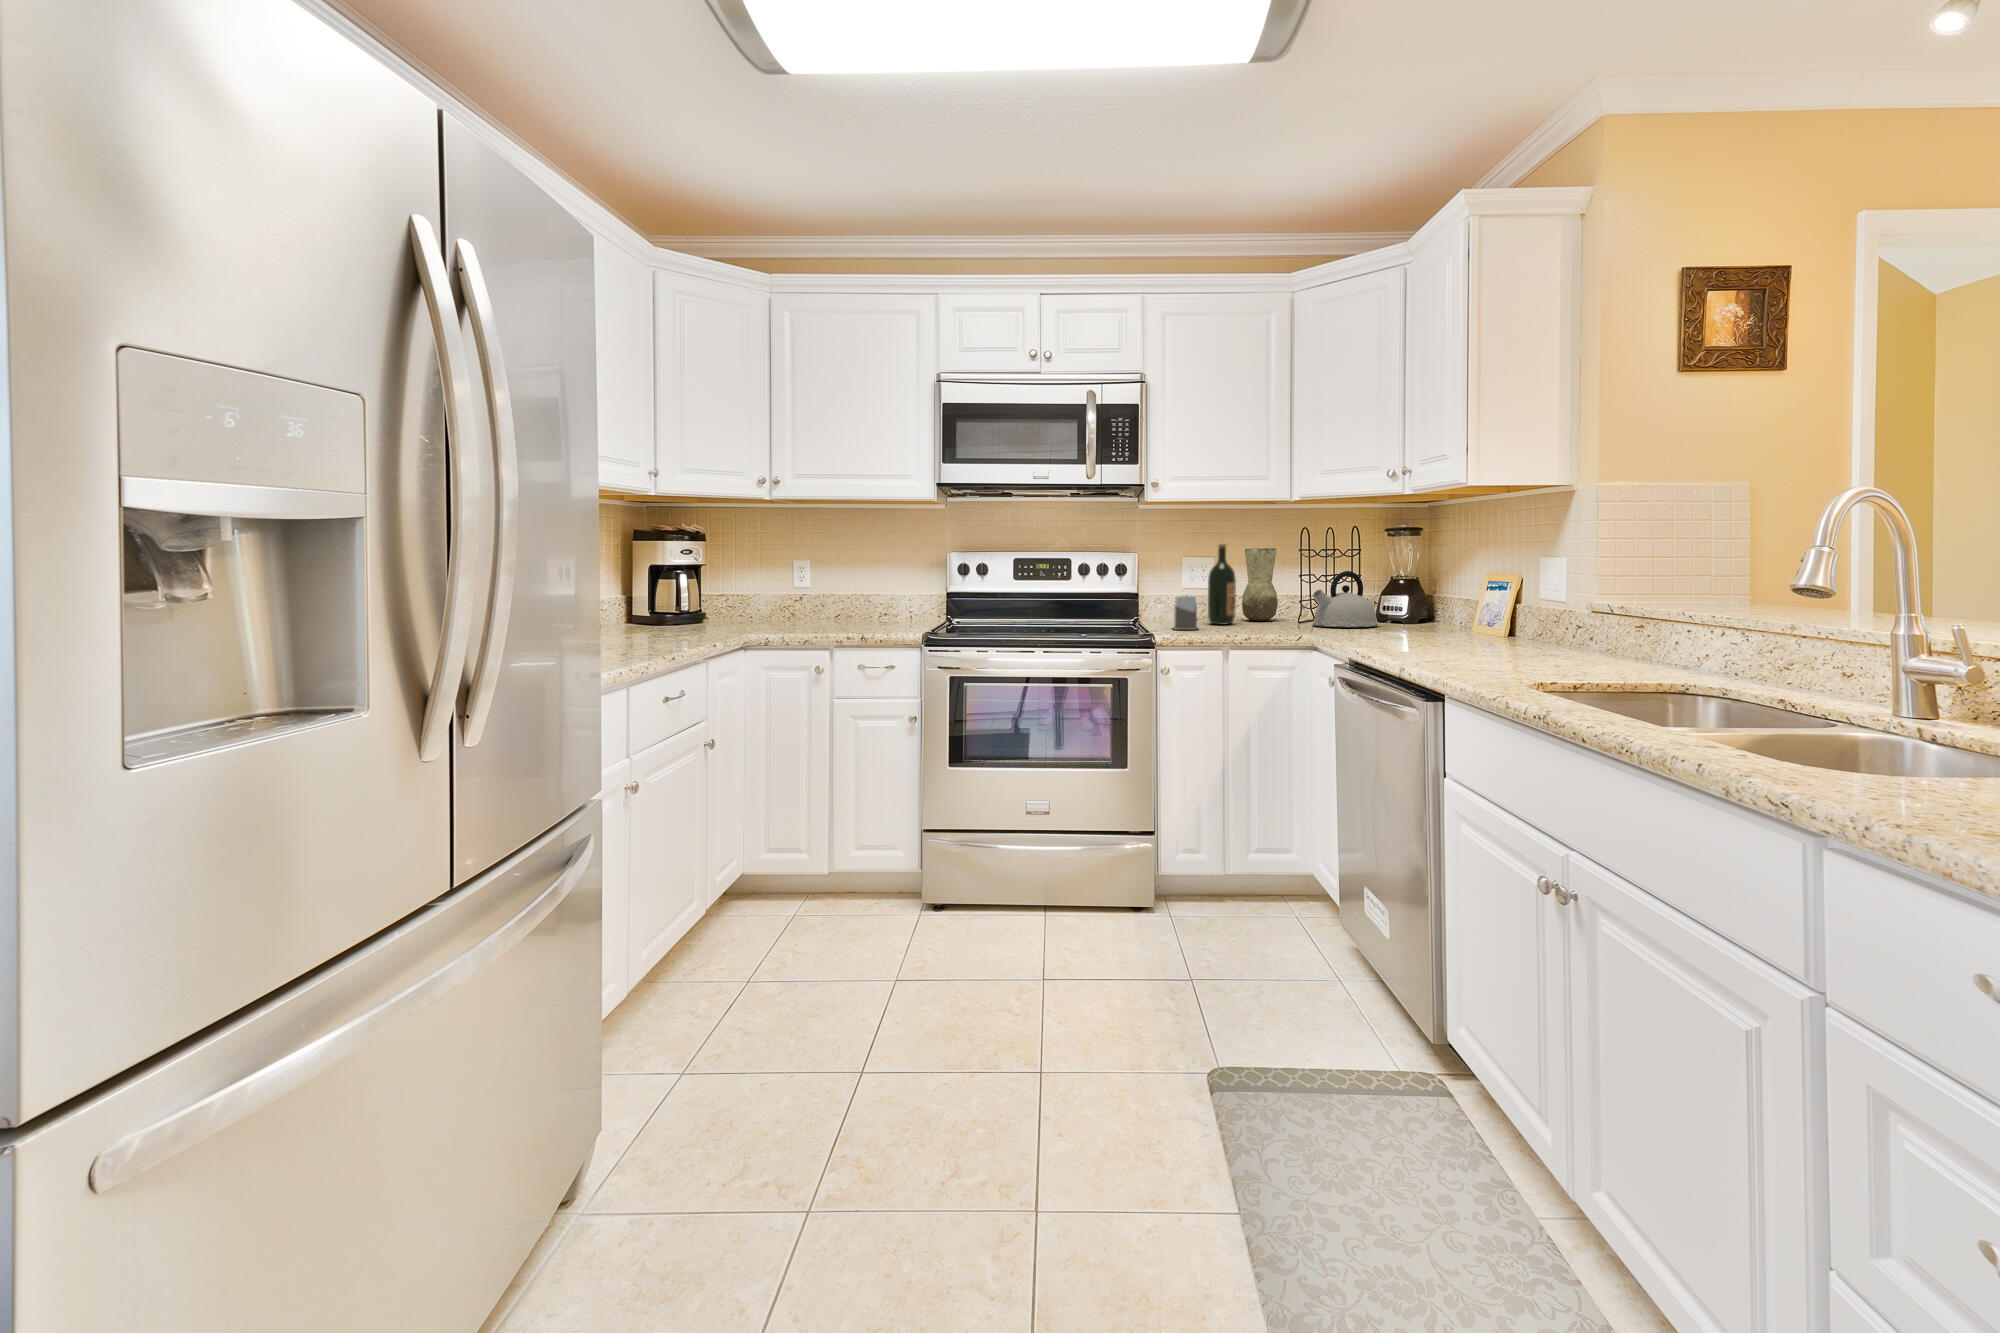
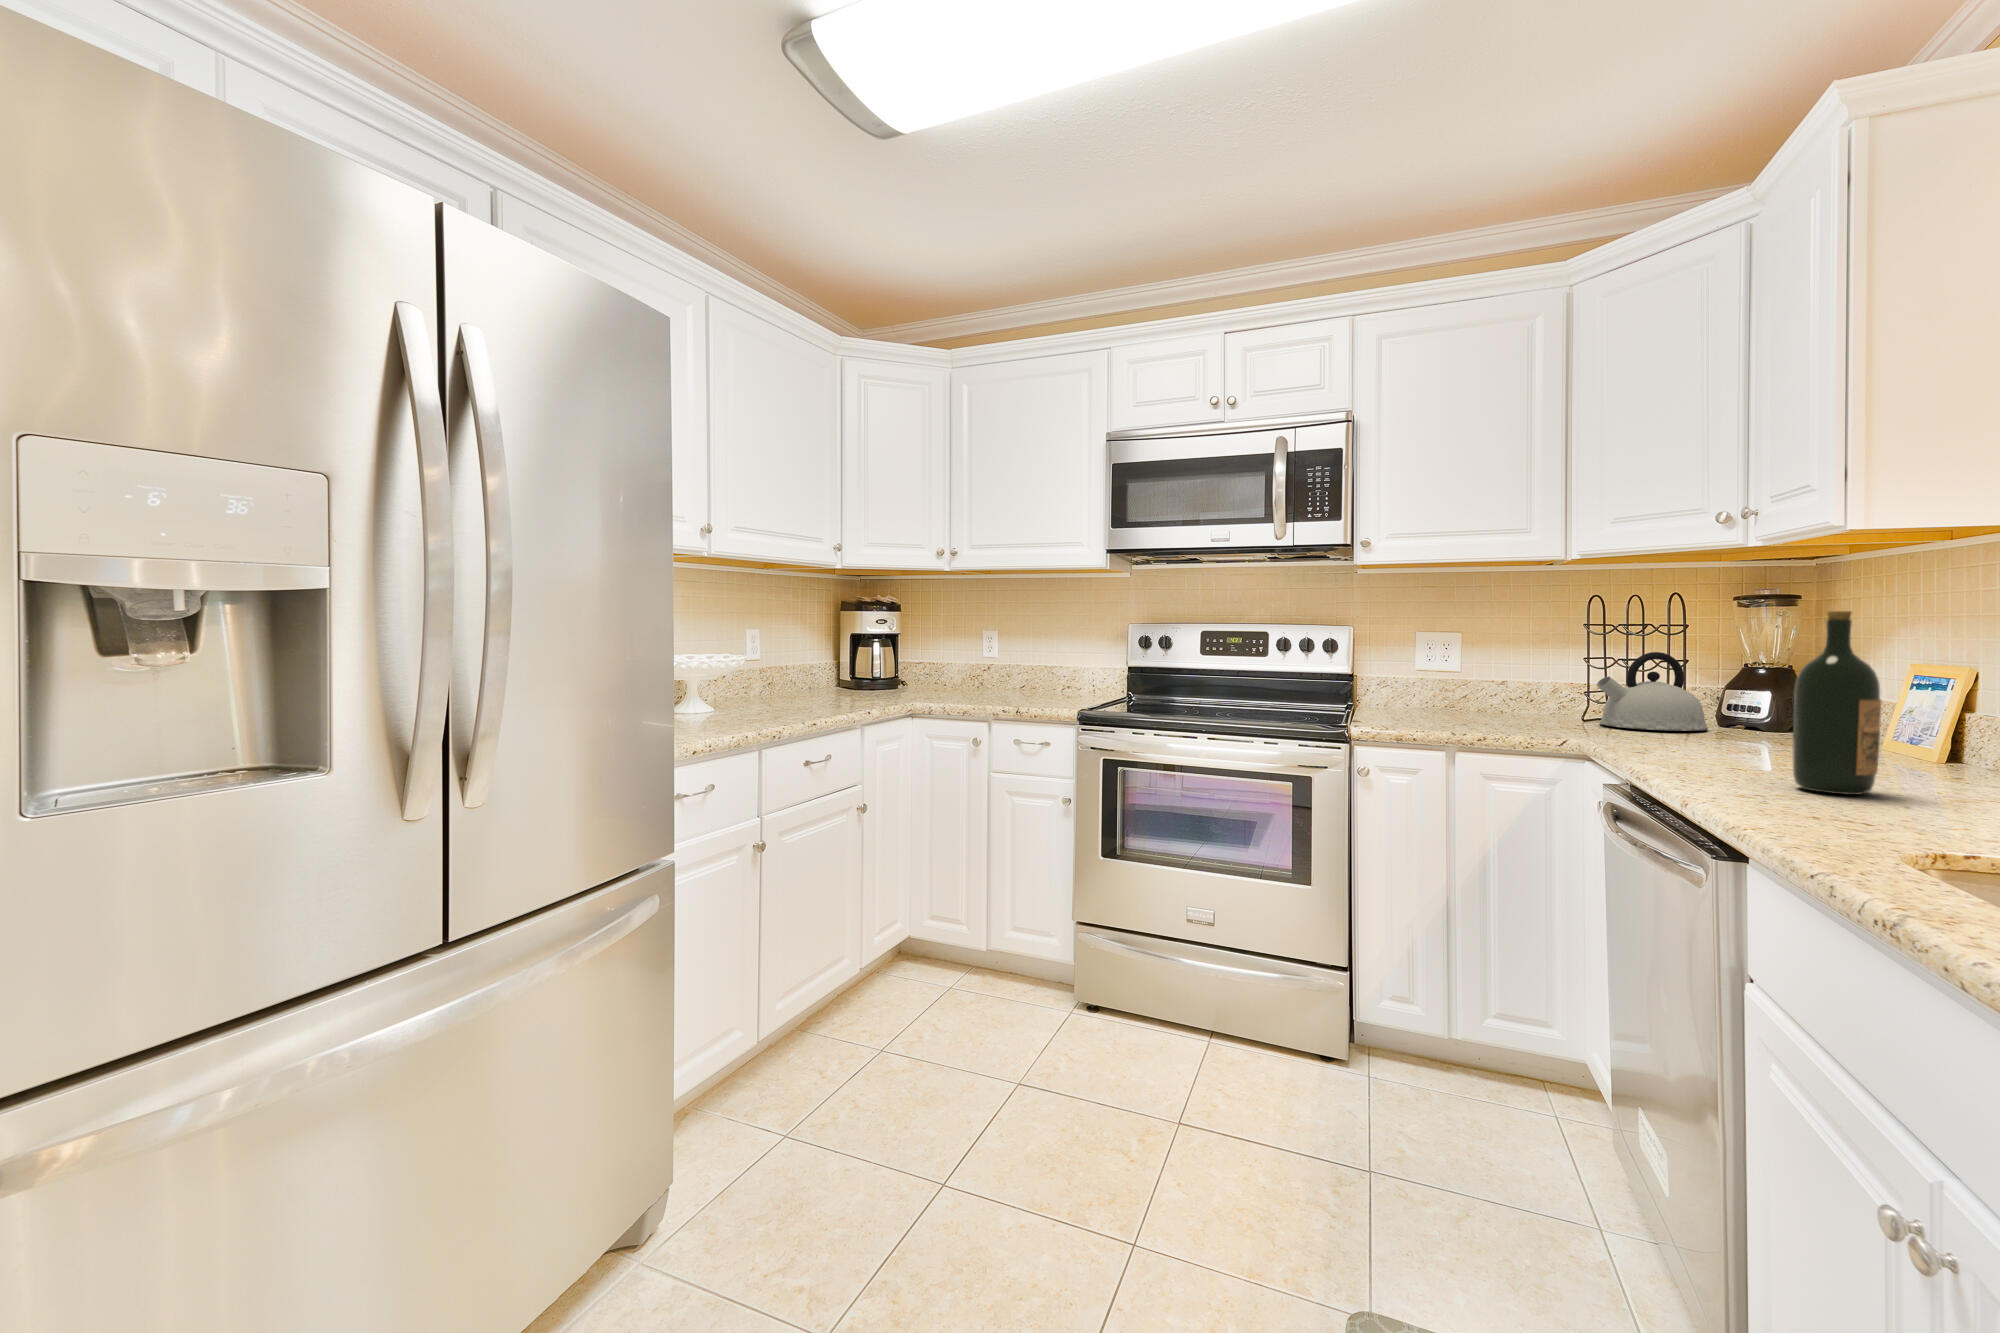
wine bottle: present [1208,544,1236,625] -> present [1793,611,1881,795]
vase: present [1242,548,1278,621] -> none [1503,621,1555,714]
mug: present [1173,596,1198,630] -> none [1387,679,1431,722]

